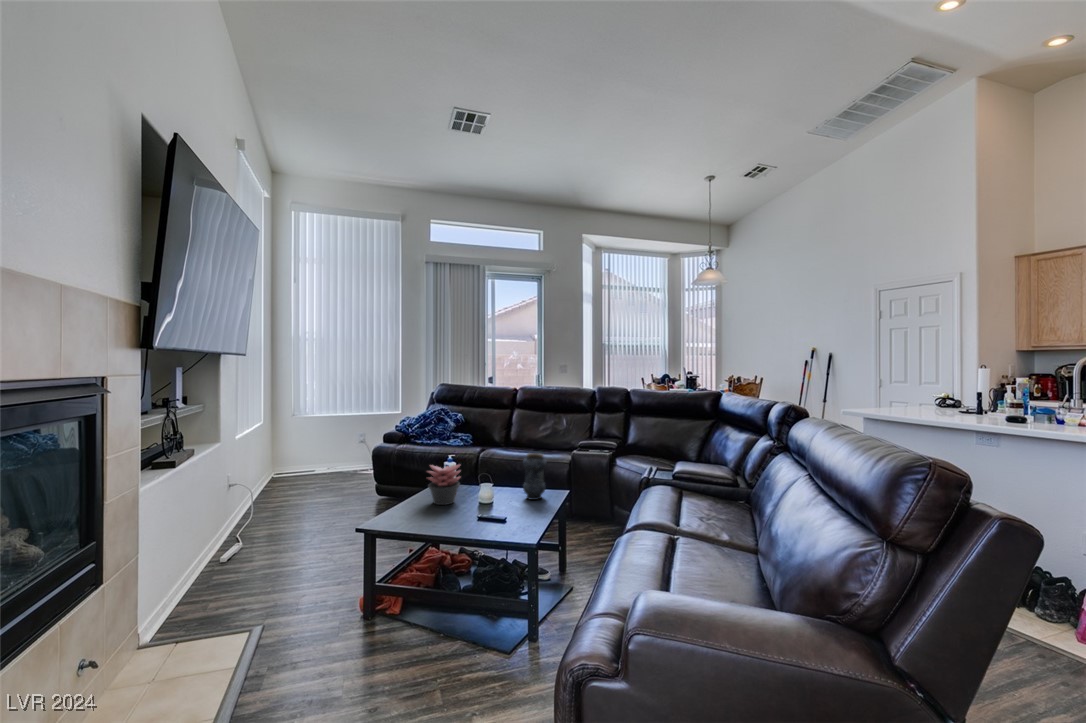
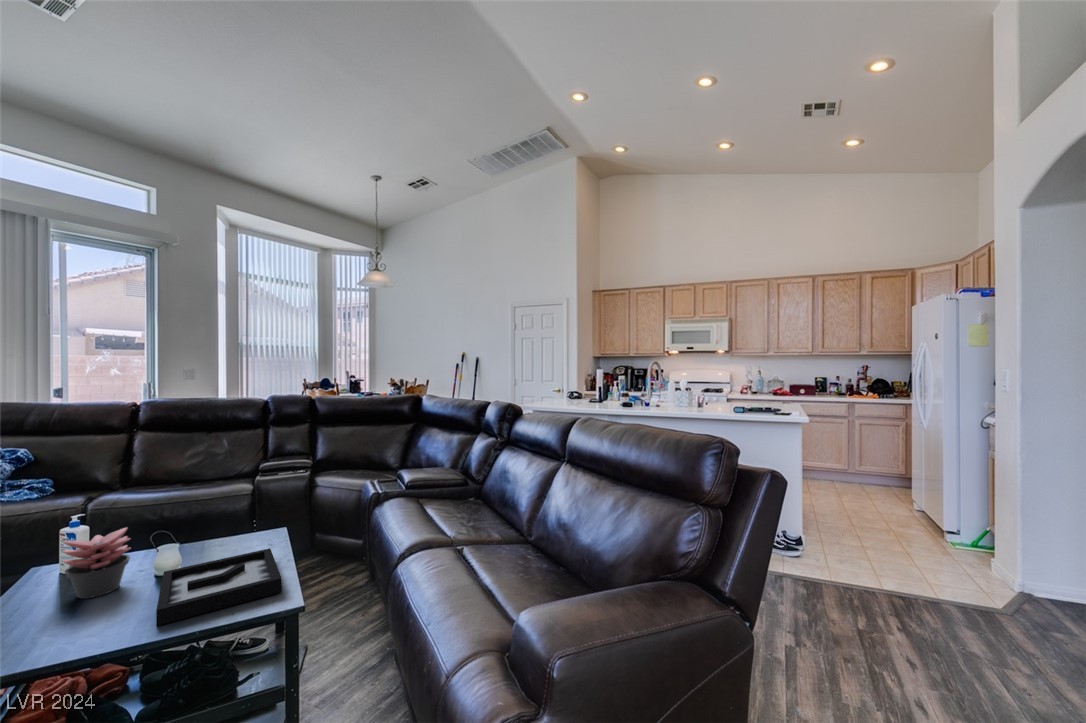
vase: present [523,453,547,500] -> none [232,488,268,548]
decorative tray: none [447,499,537,535] -> present [156,548,282,626]

